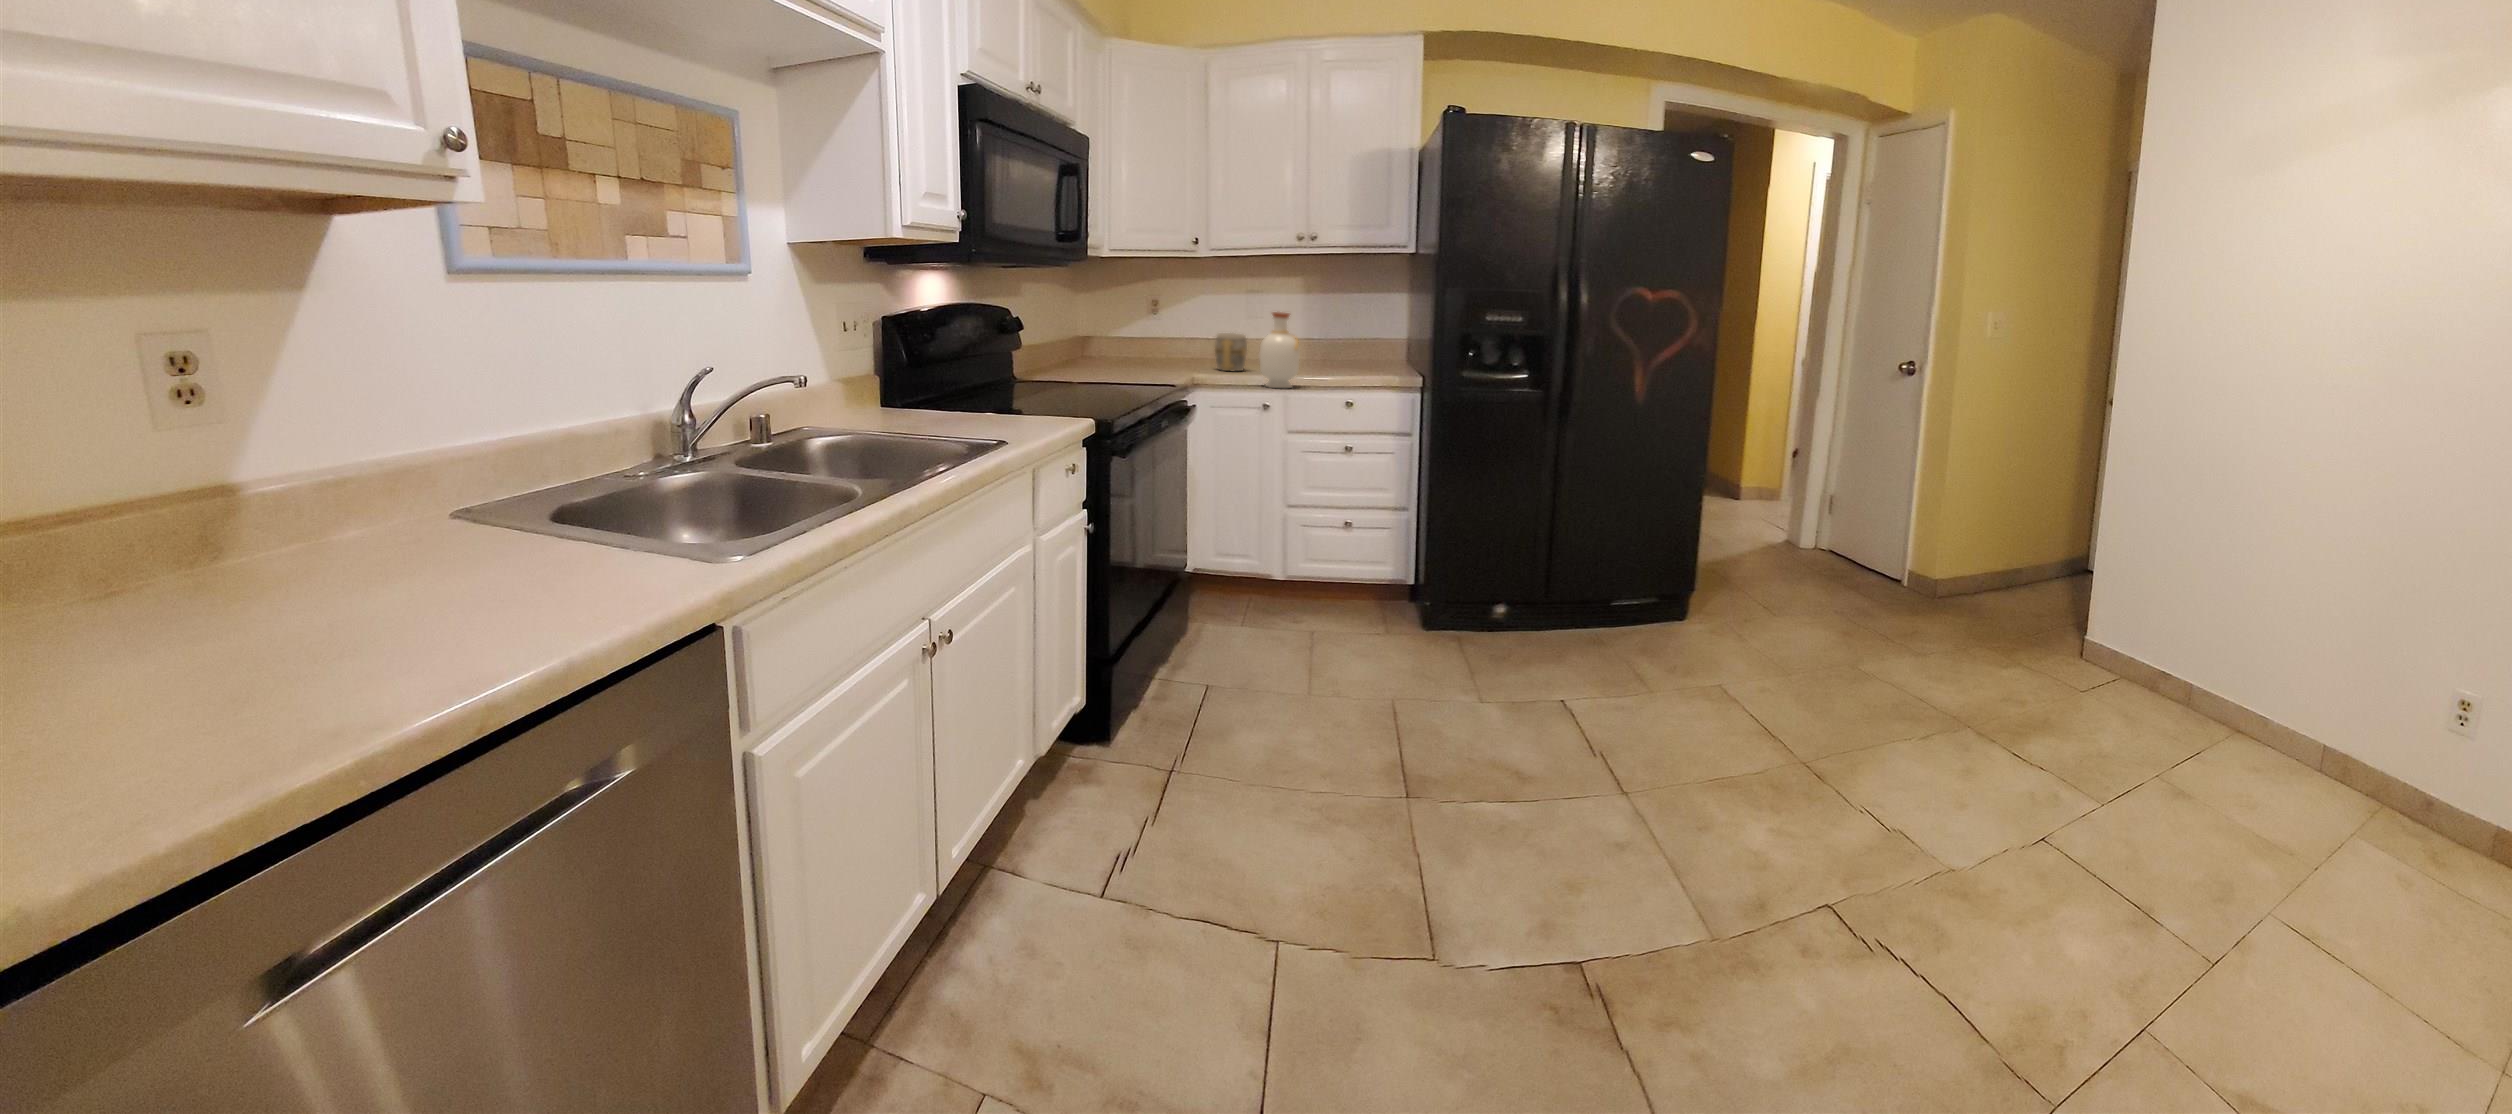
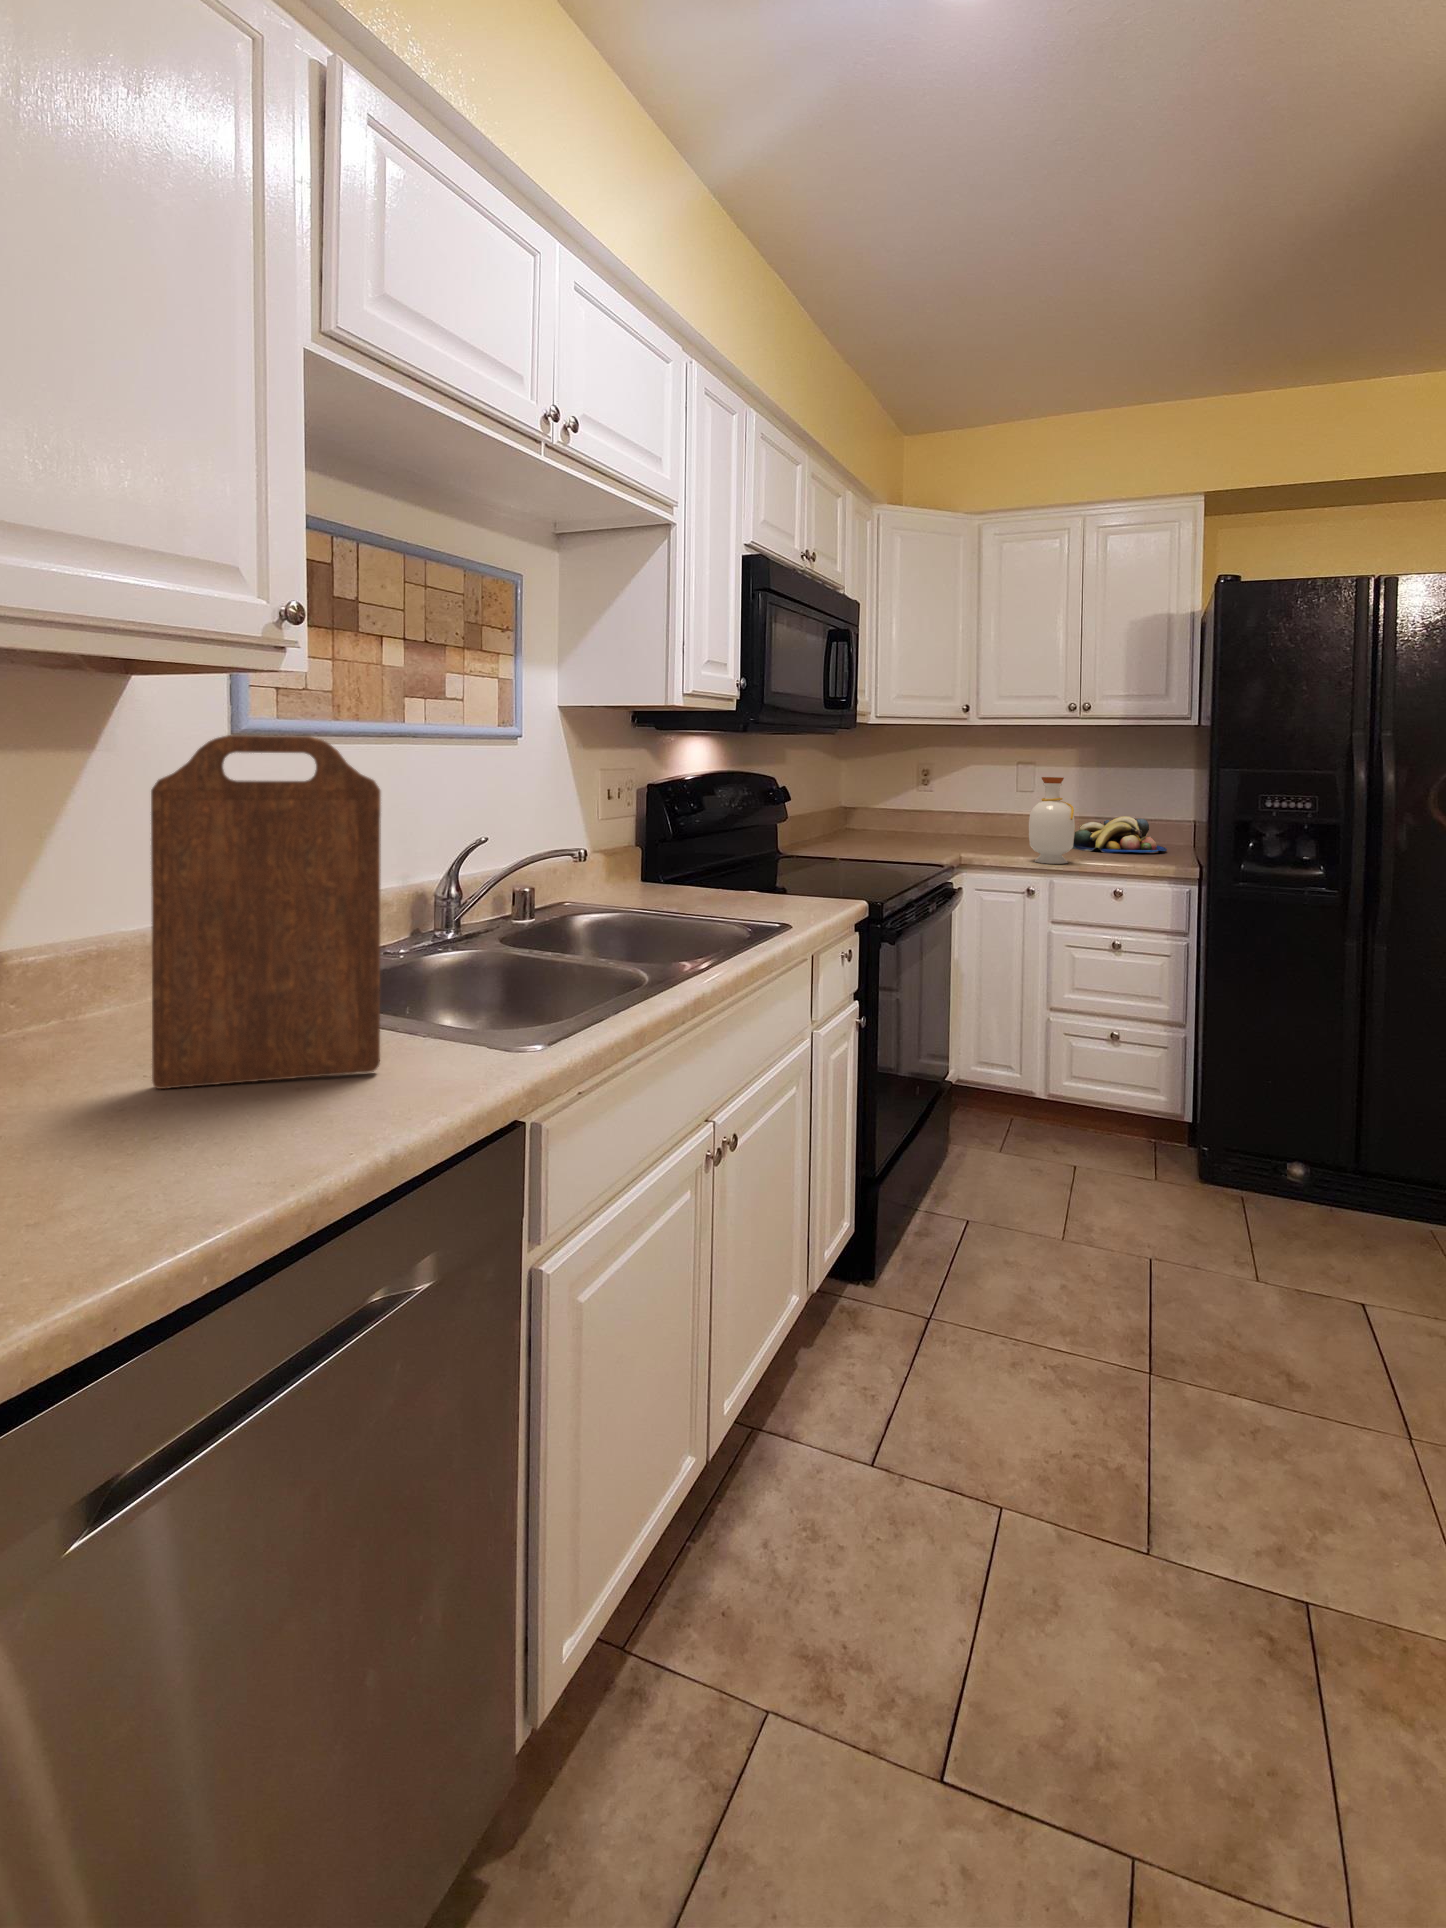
cutting board: none [480,300,701,564] -> present [151,735,381,1089]
mug: present [1215,333,1247,371] -> none [974,805,1008,846]
fruit bowl: none [1304,346,1386,378] -> present [1072,816,1167,853]

